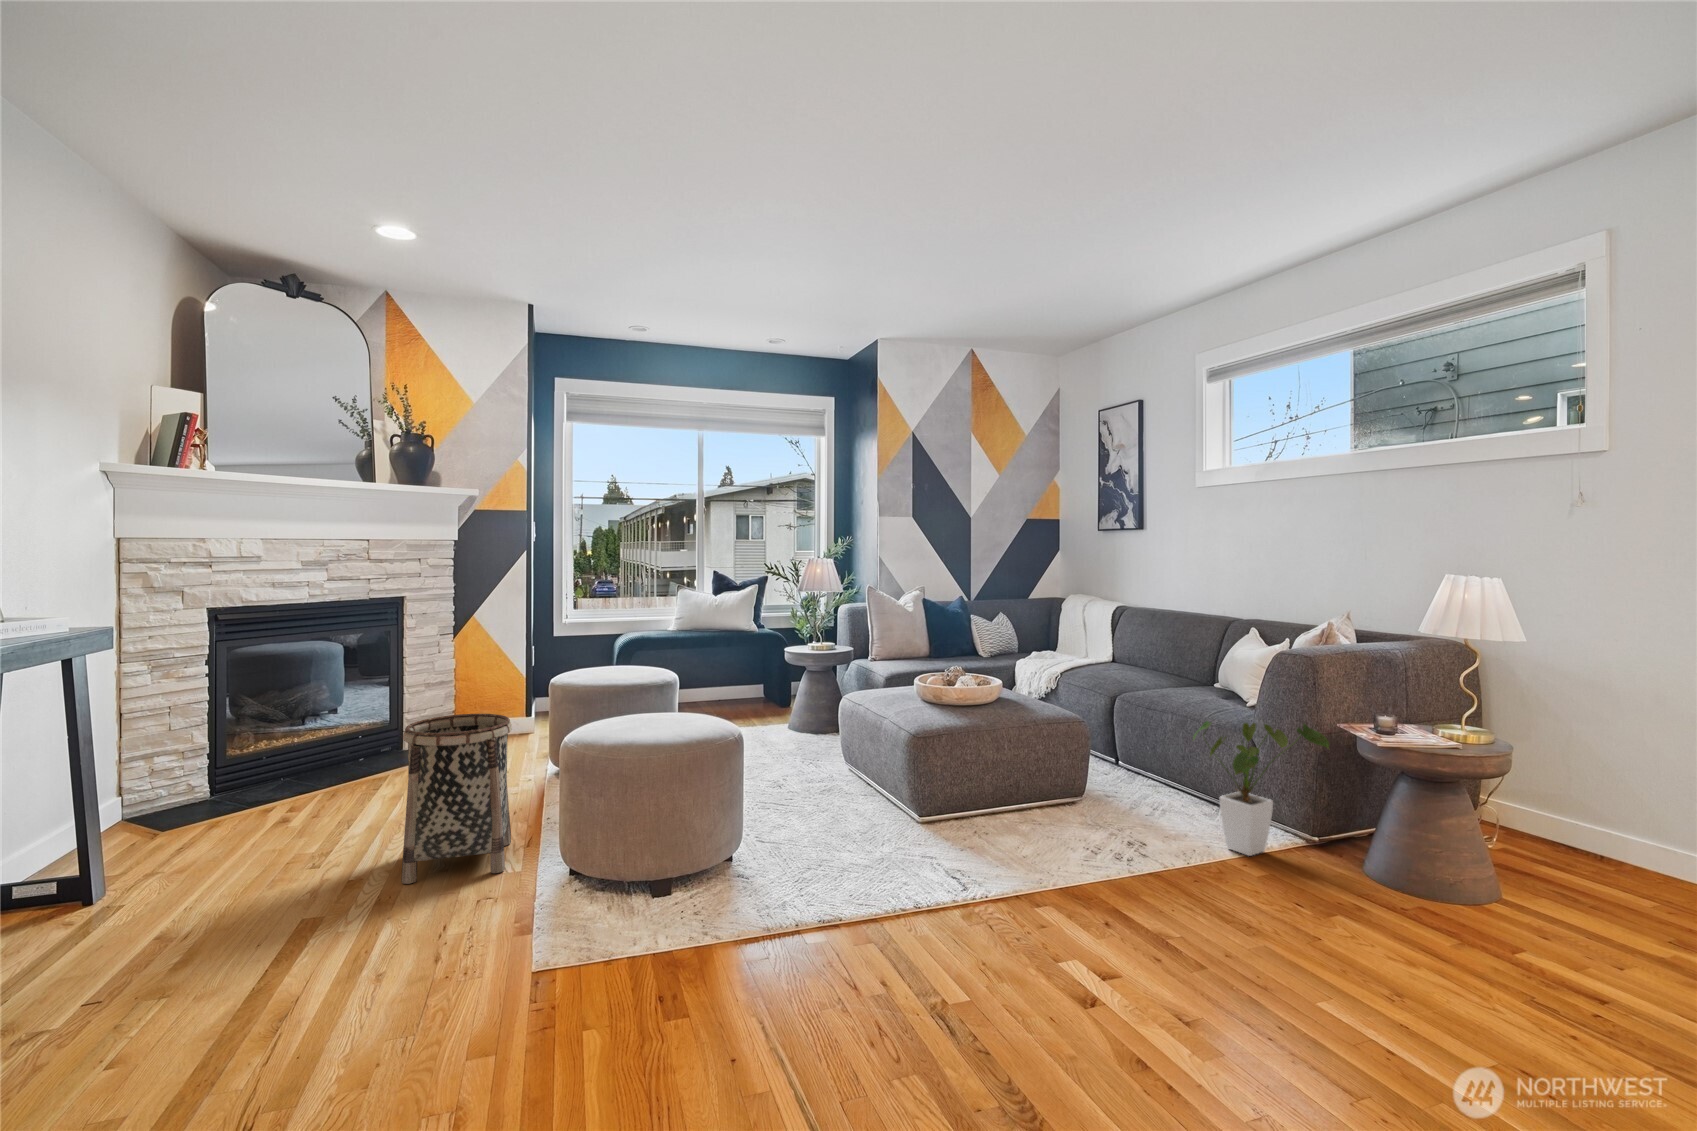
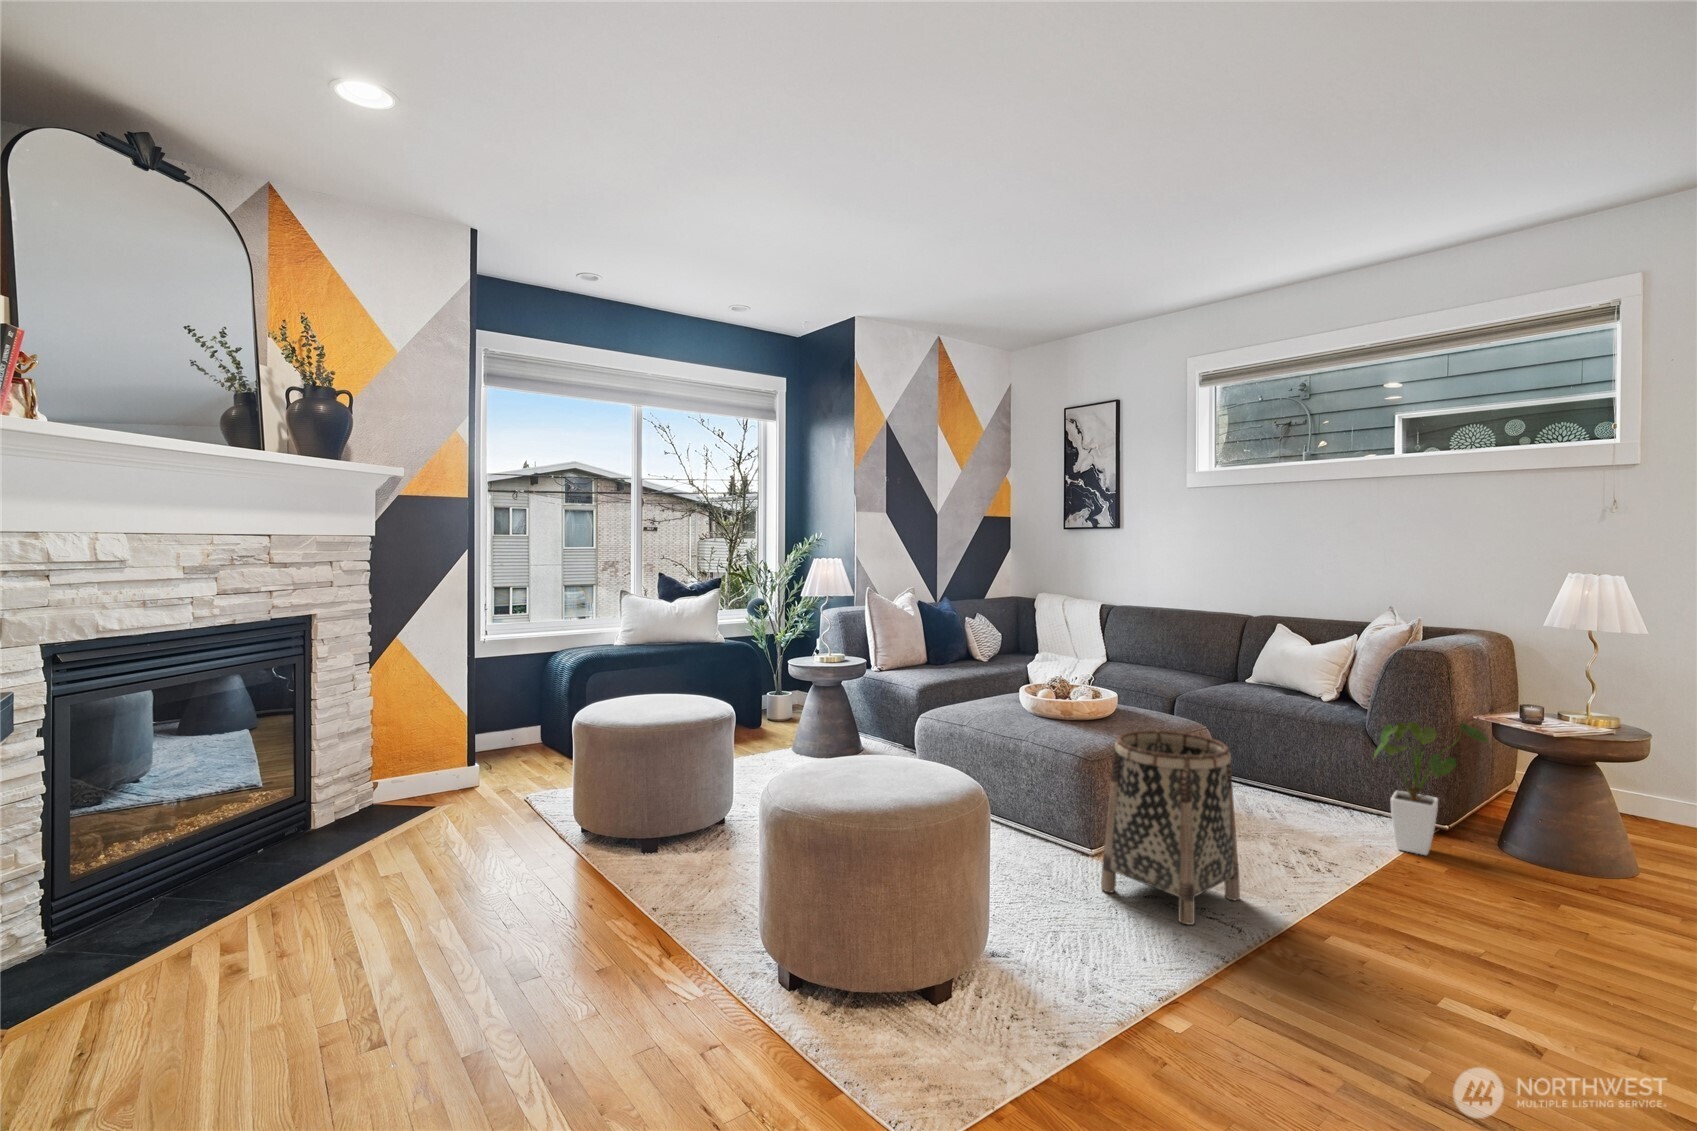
basket: present [401,714,512,884] -> present [1101,730,1240,925]

